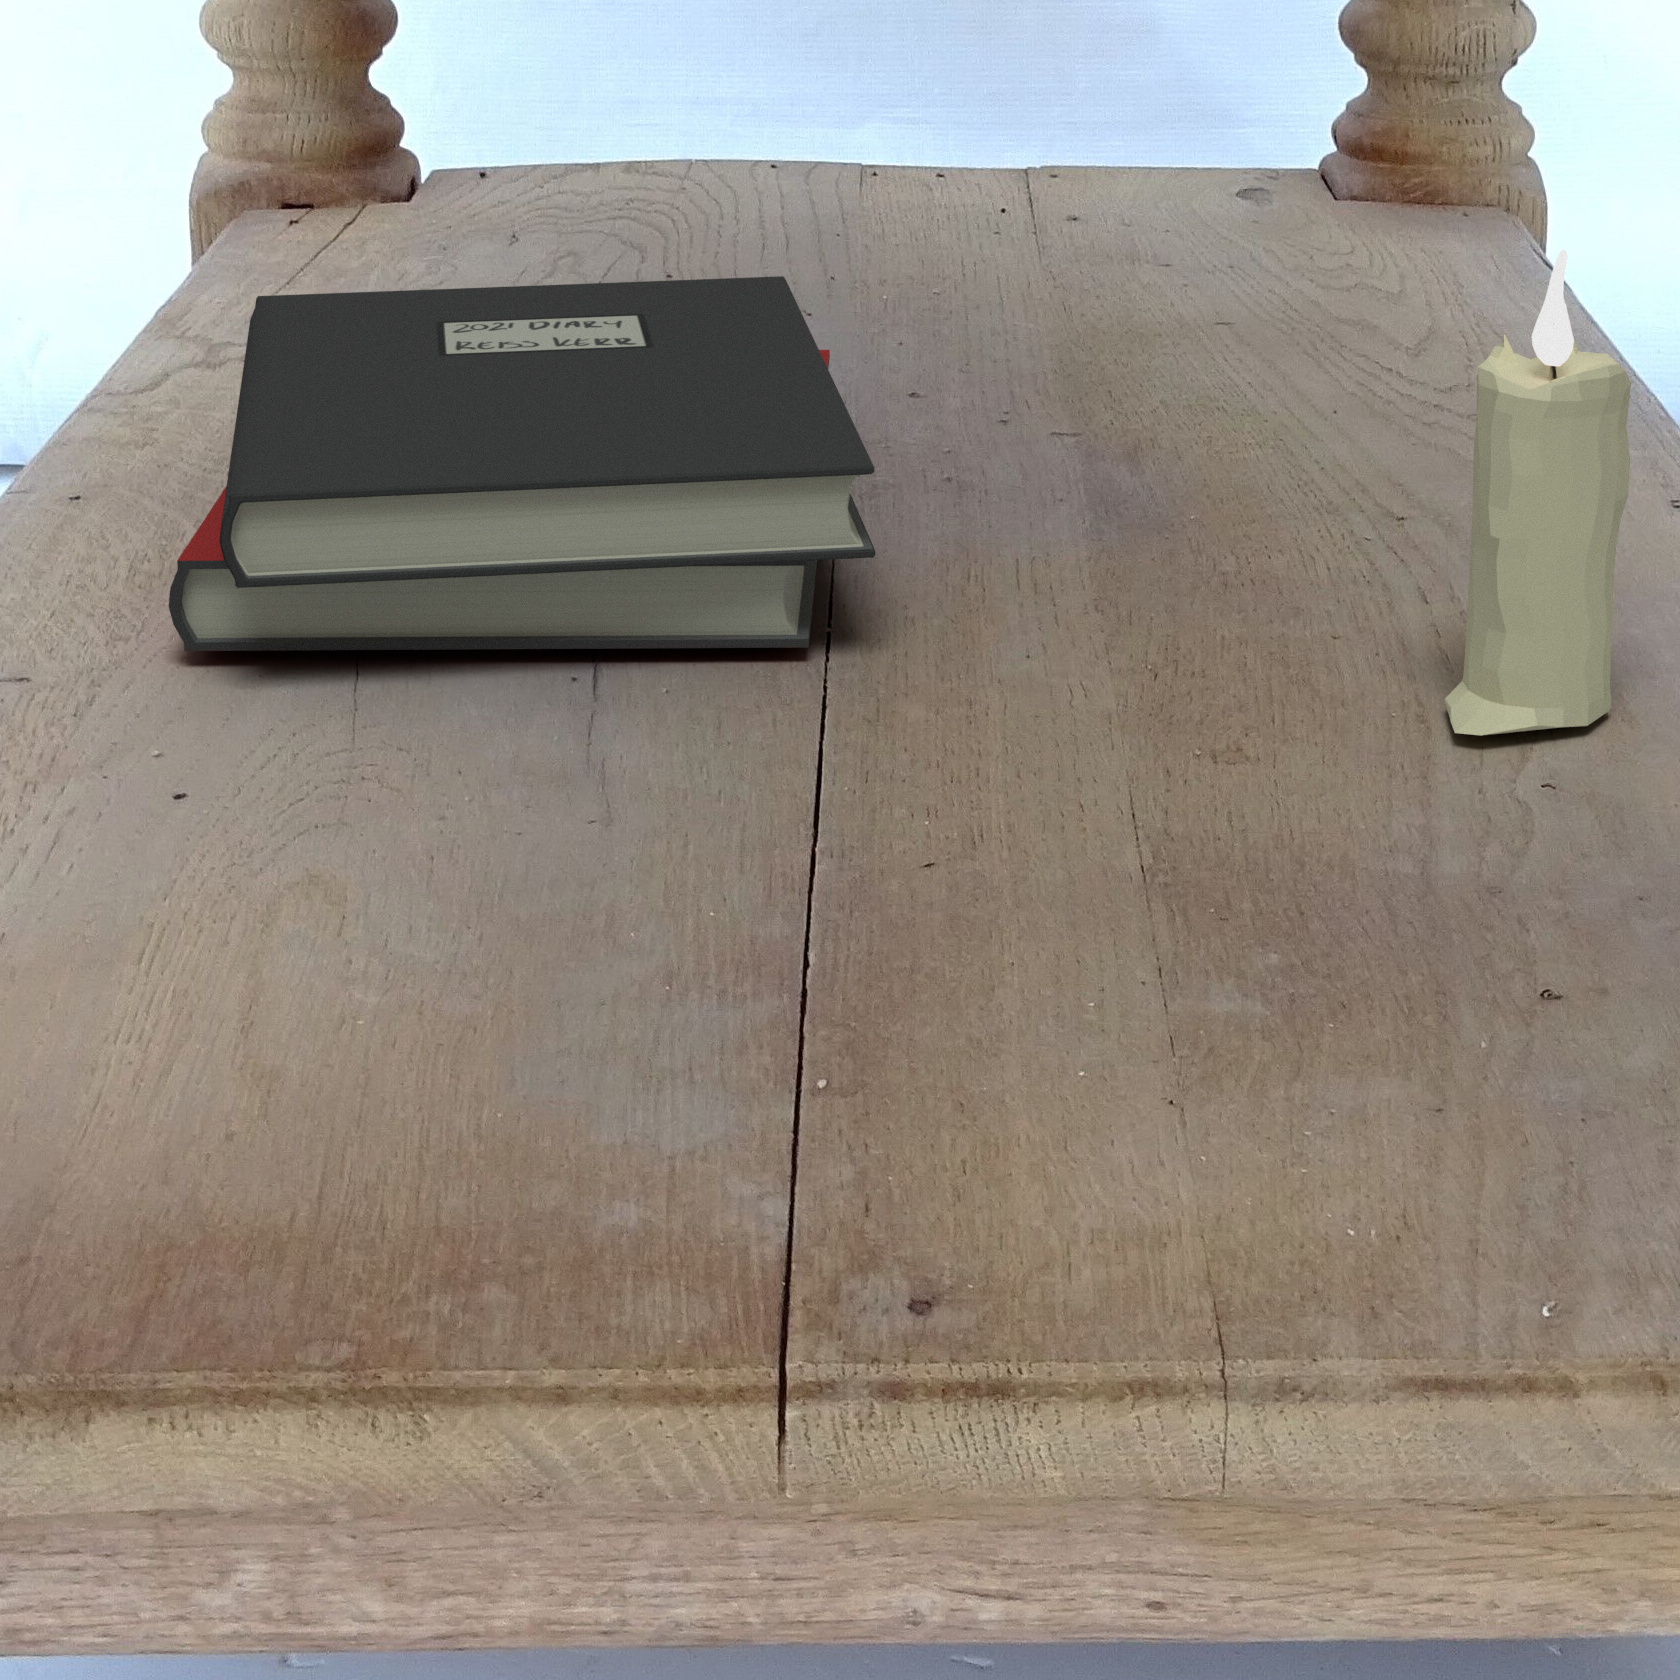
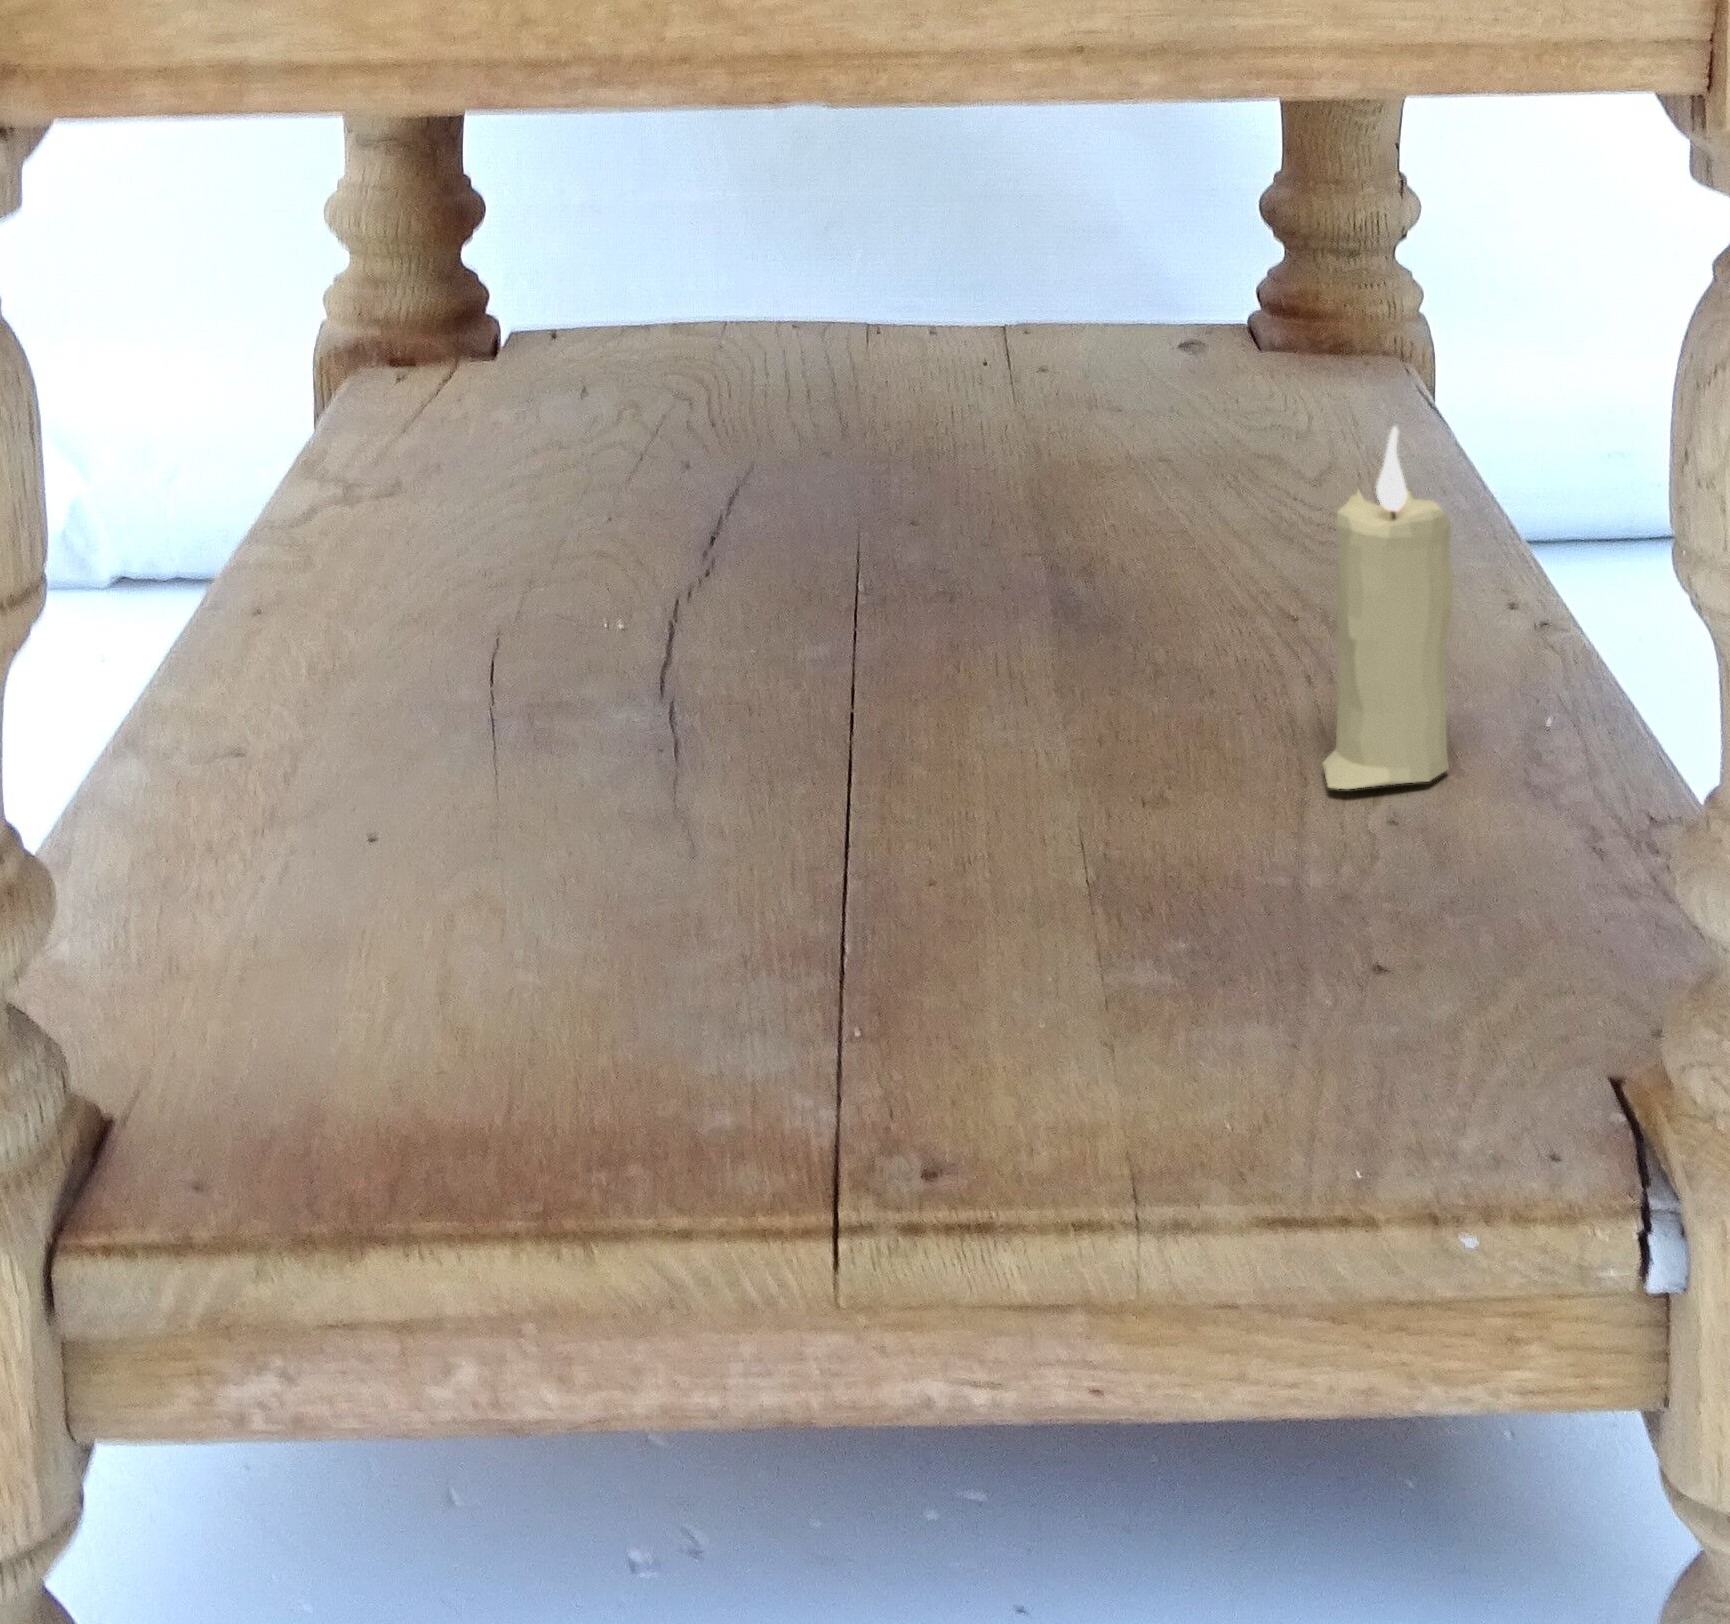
hardback book: present [169,276,875,651] -> none [347,436,888,737]

